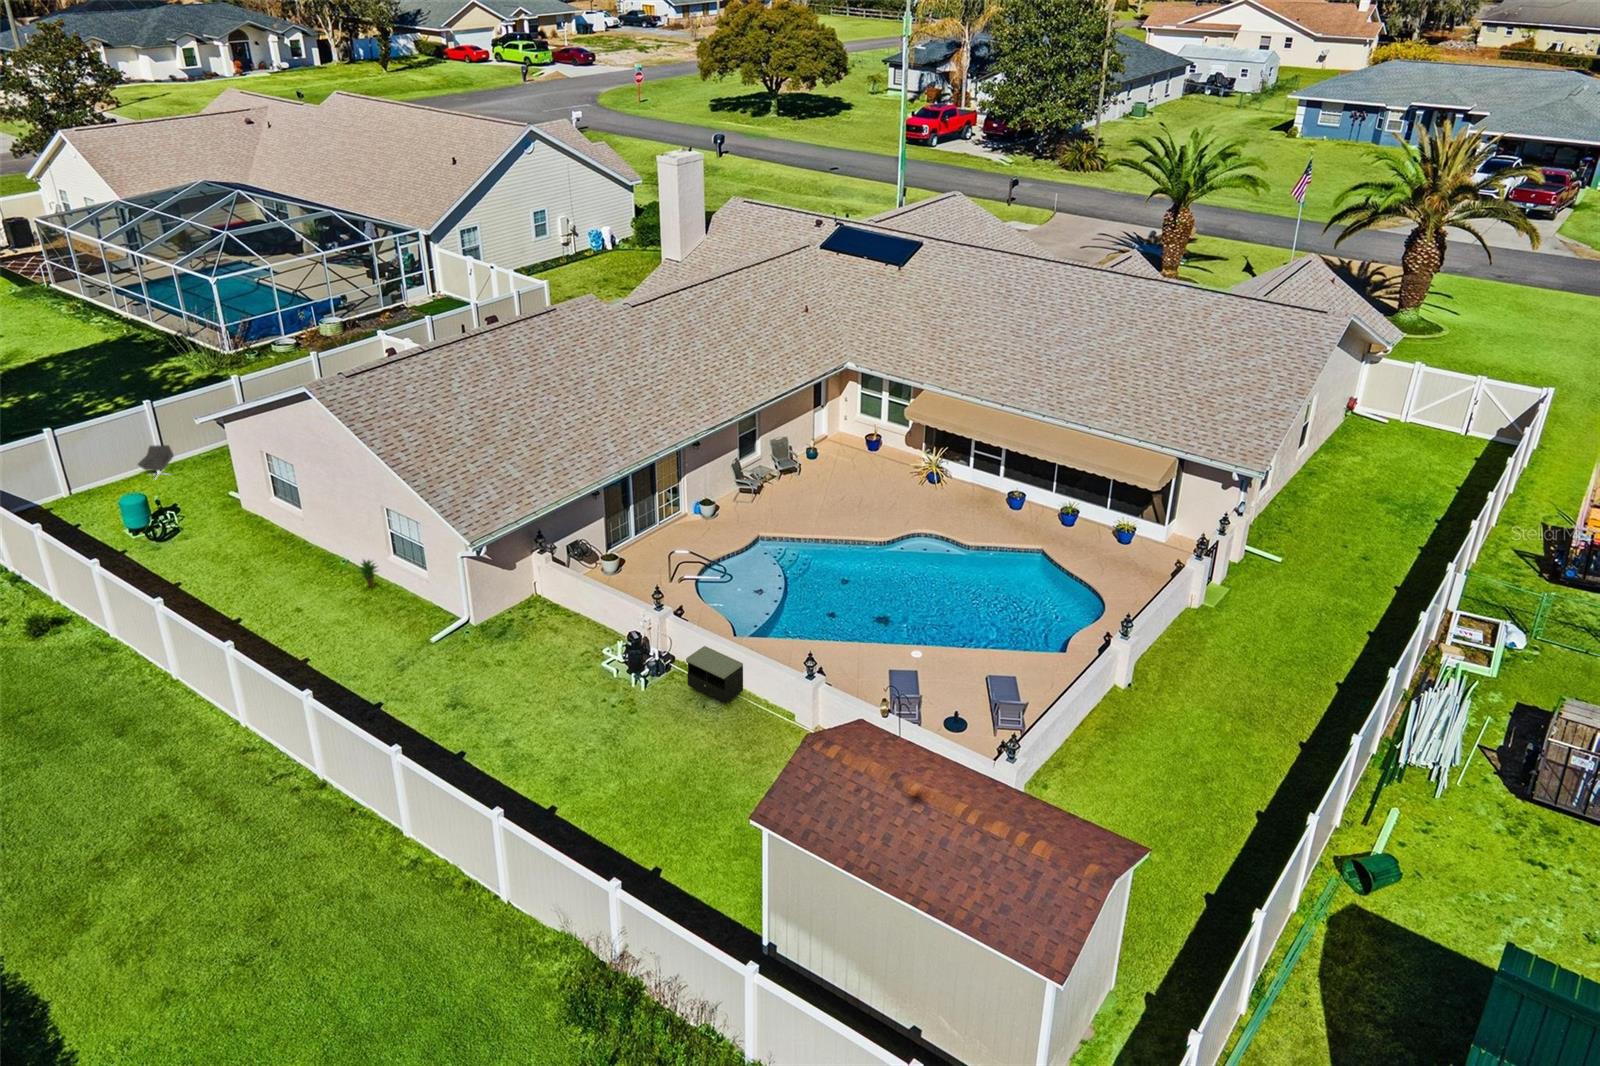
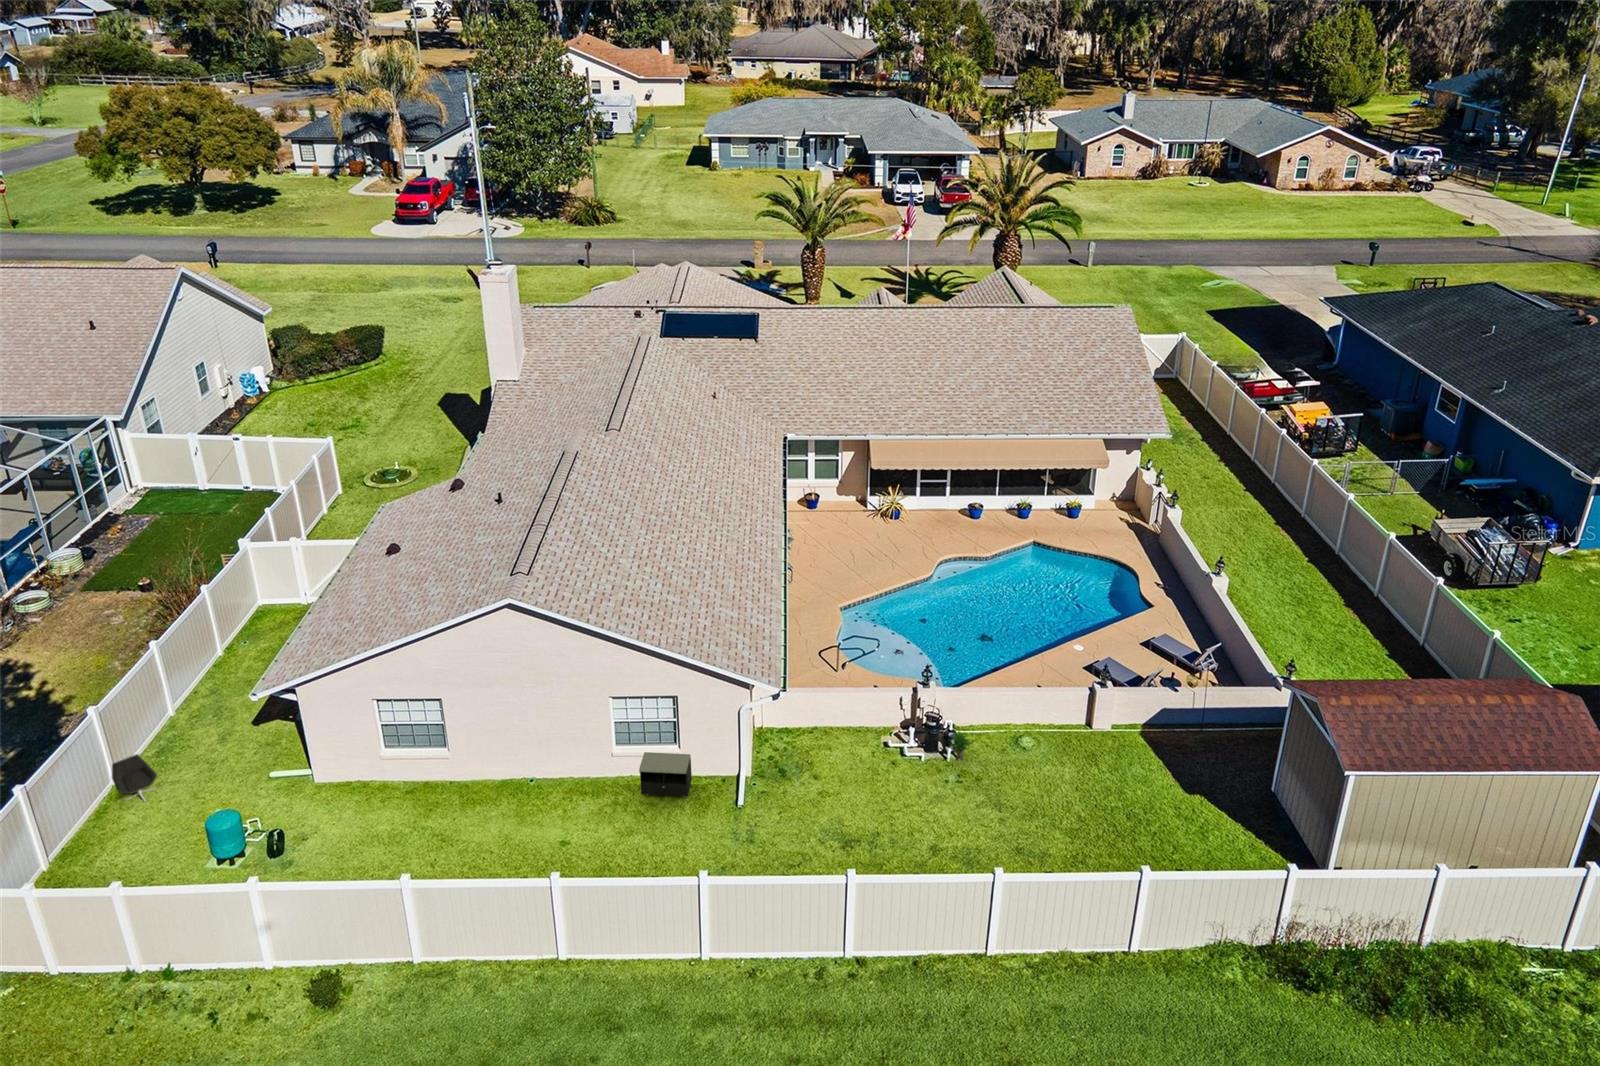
potted plant: present [358,560,377,587] -> present [950,732,971,760]
storage bench: present [686,646,743,704] -> present [639,752,692,797]

